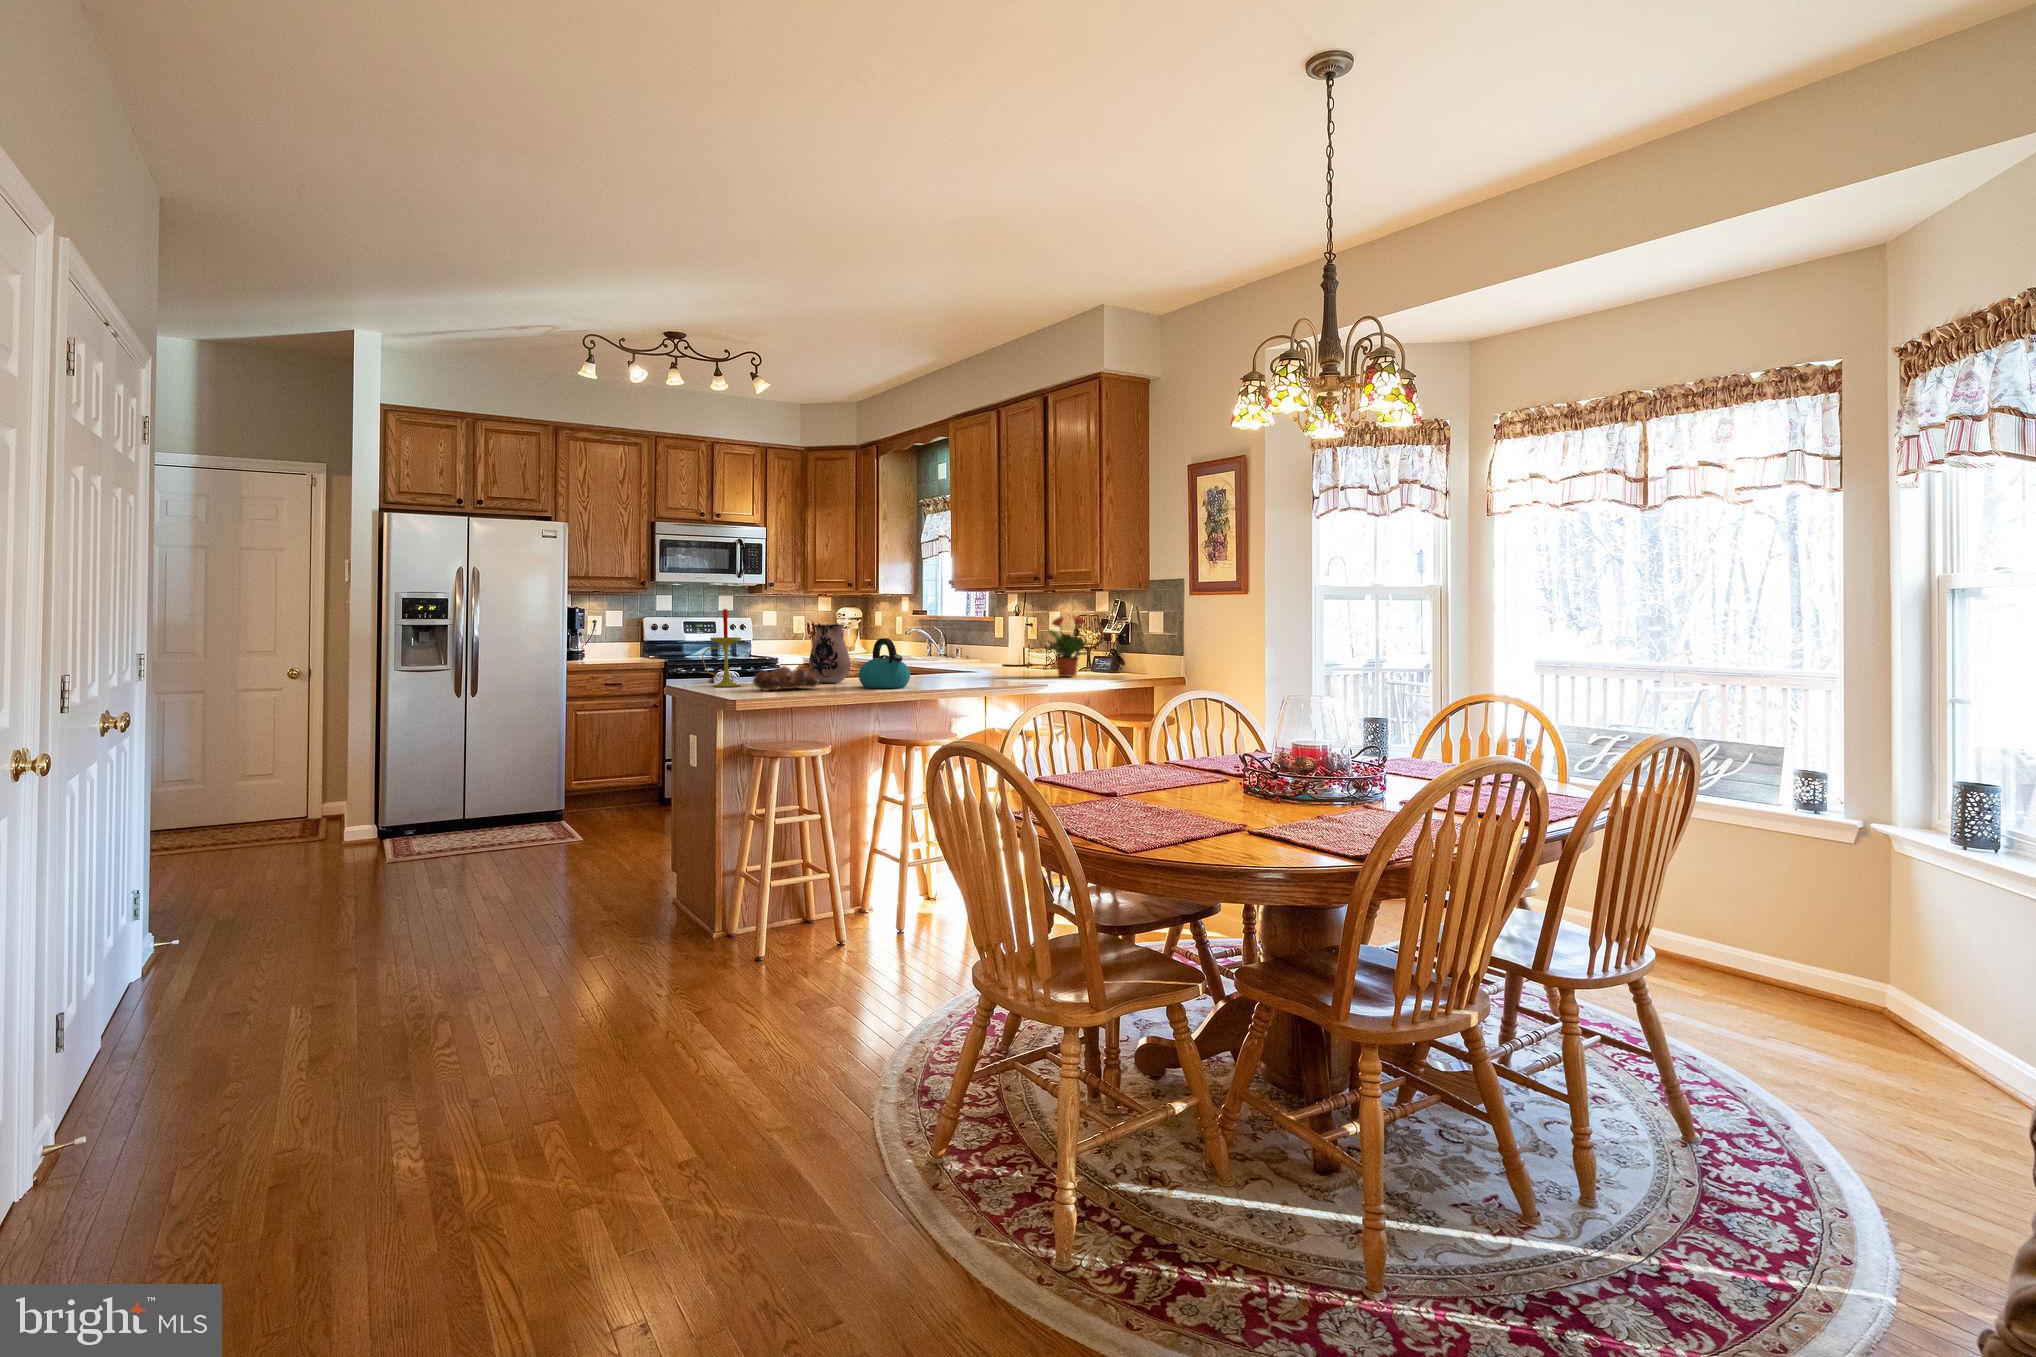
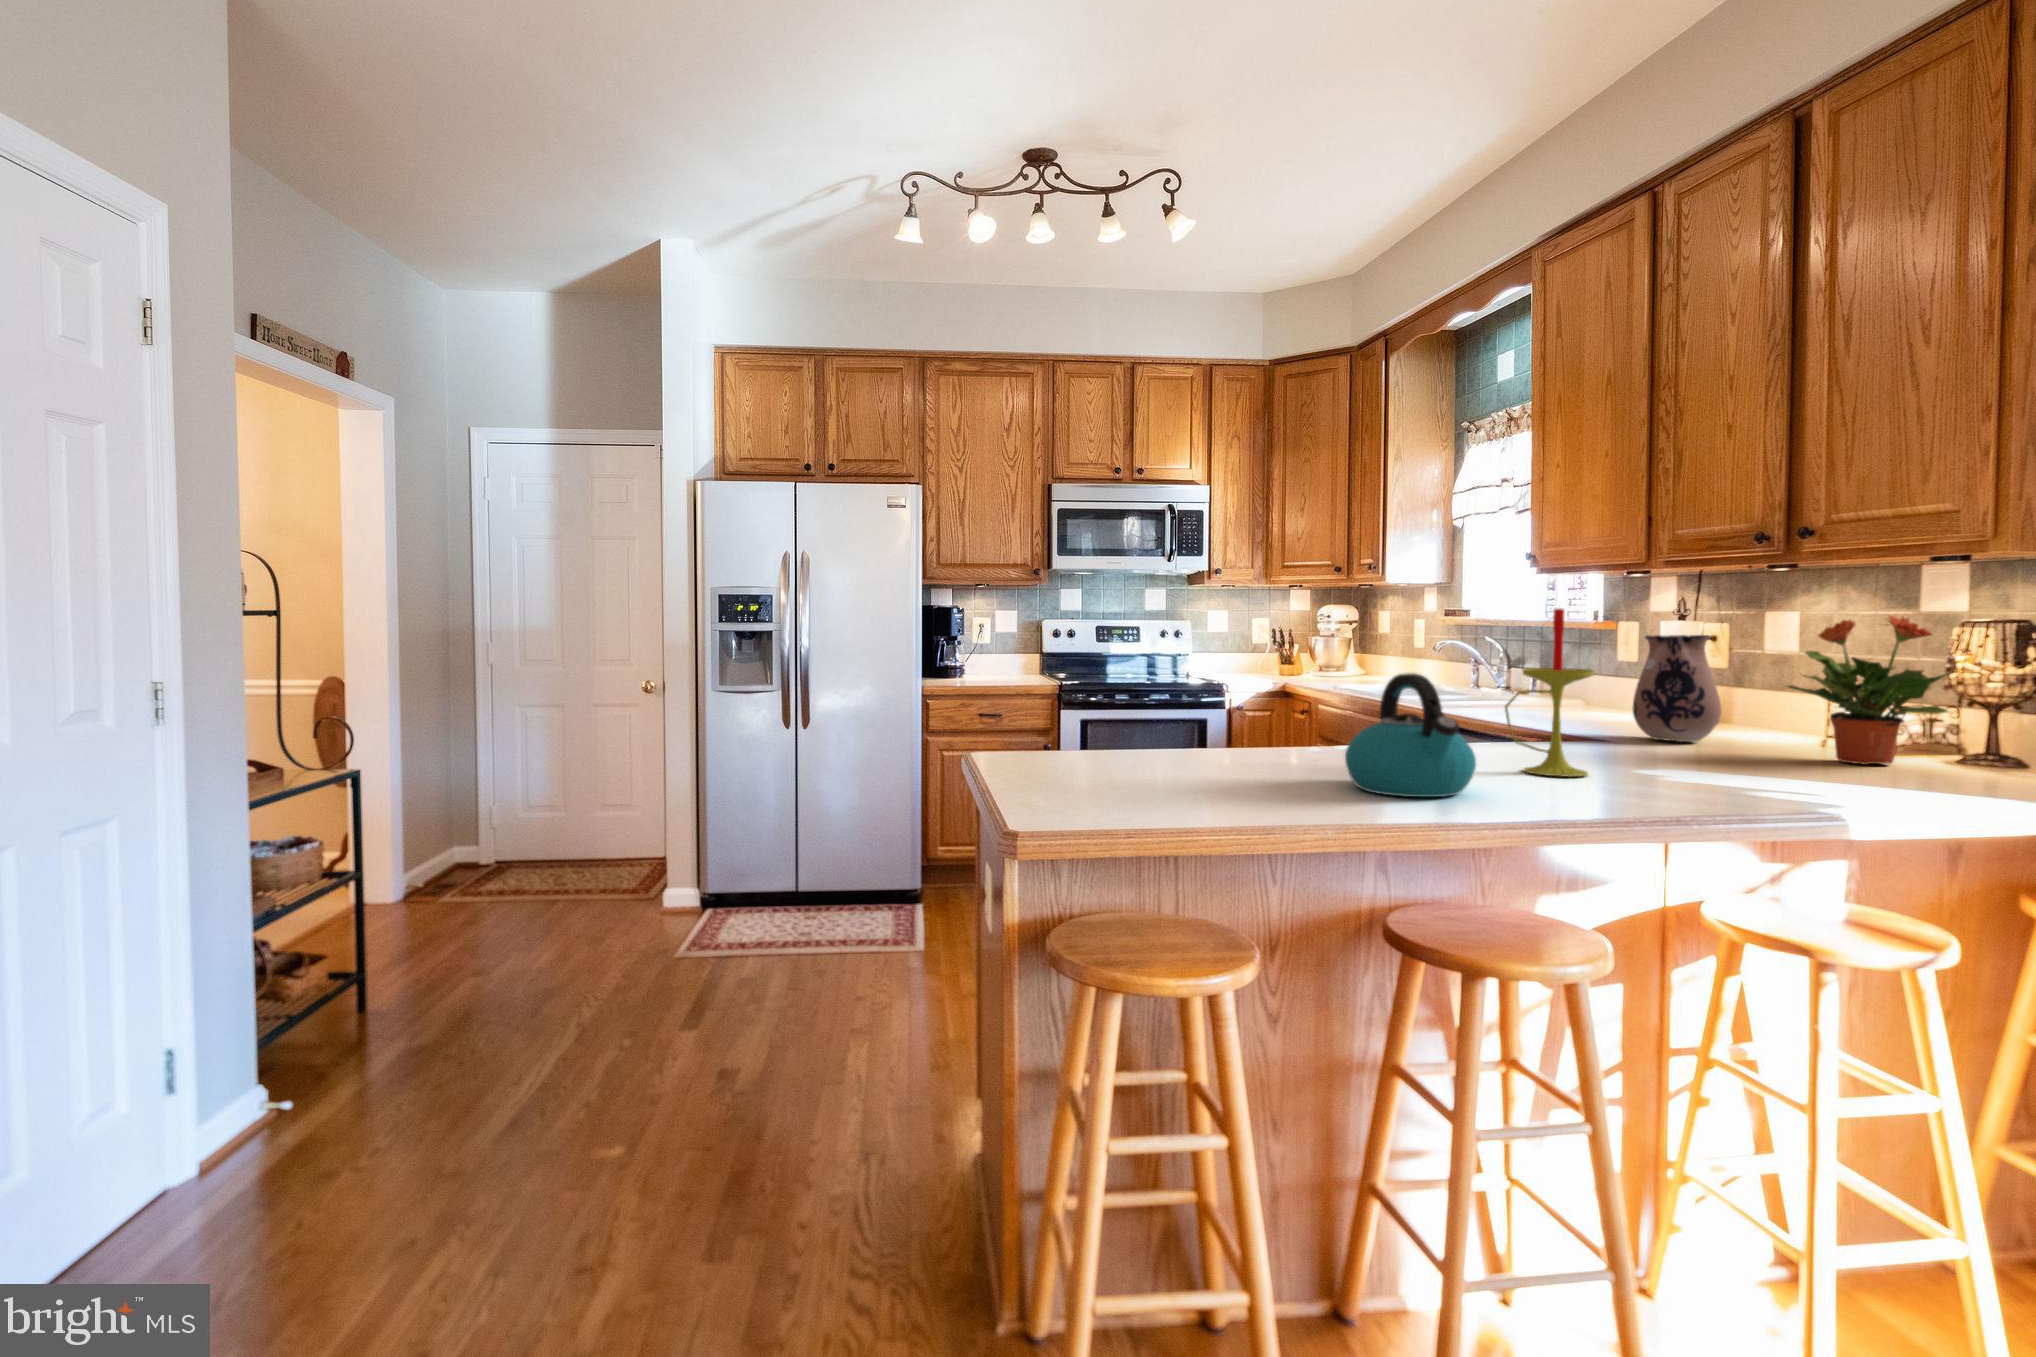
candle: present [702,609,741,687] -> present [1505,608,1594,777]
ceramic pitcher: present [809,624,850,683] -> present [1633,635,1721,742]
bread loaf: present [753,666,819,691] -> none [1101,733,1250,791]

